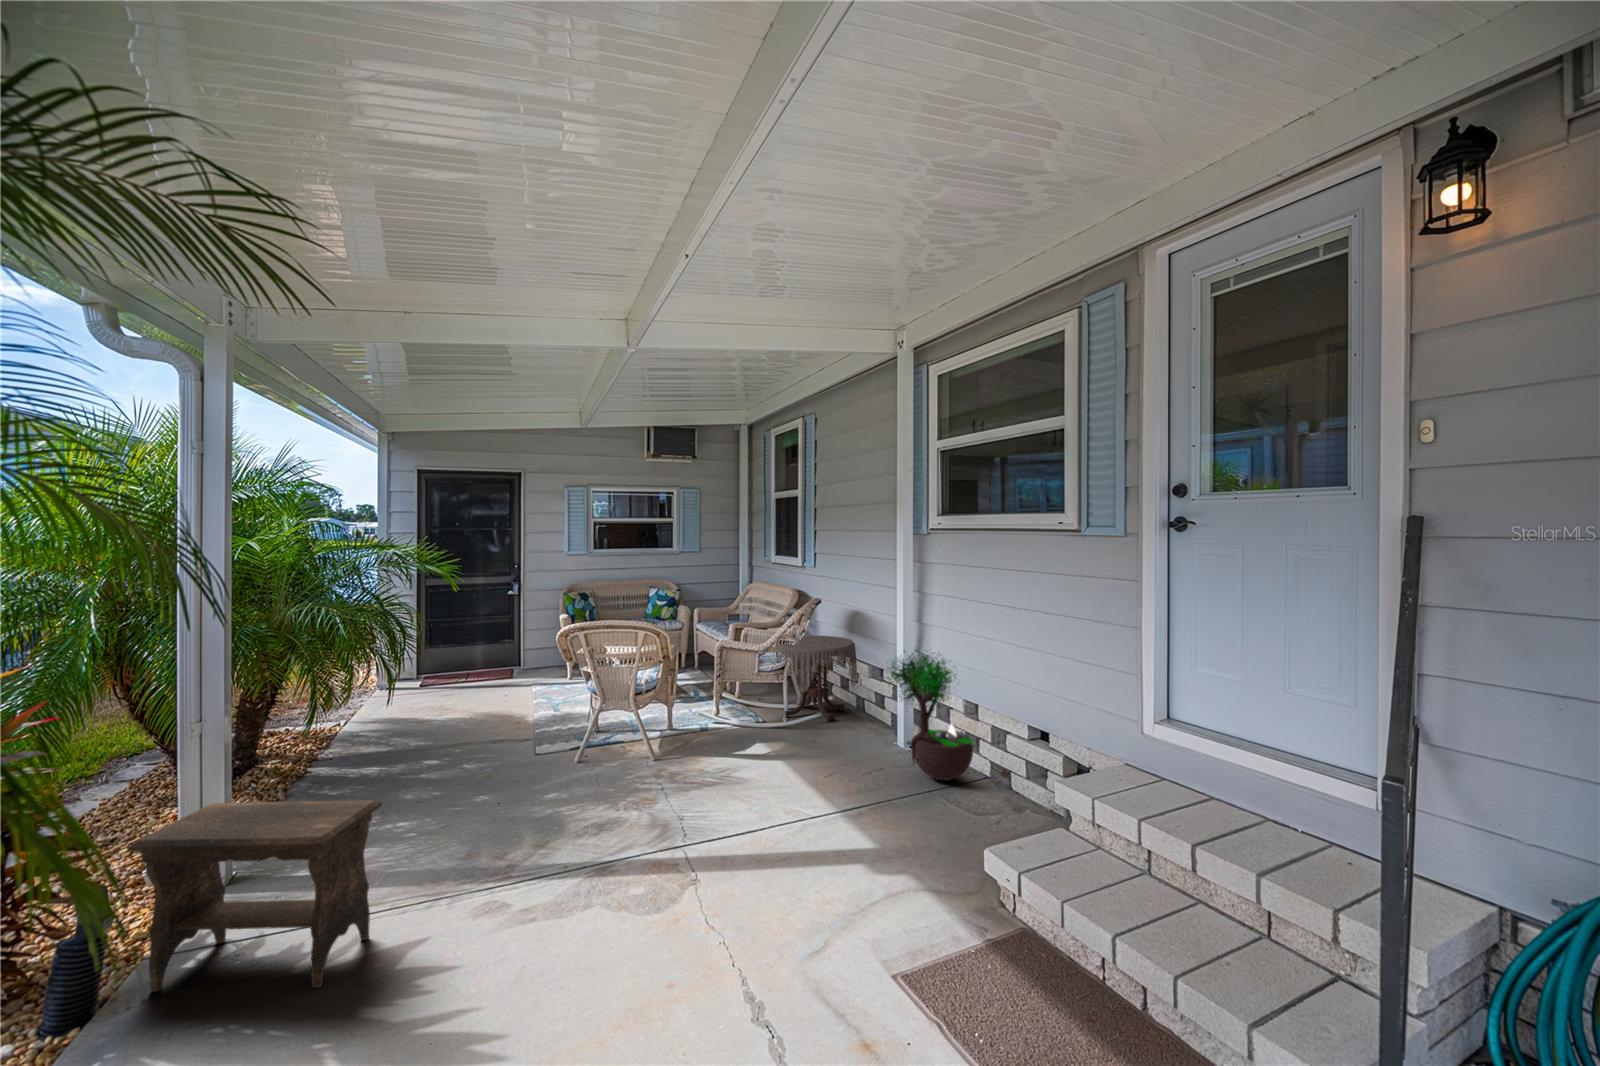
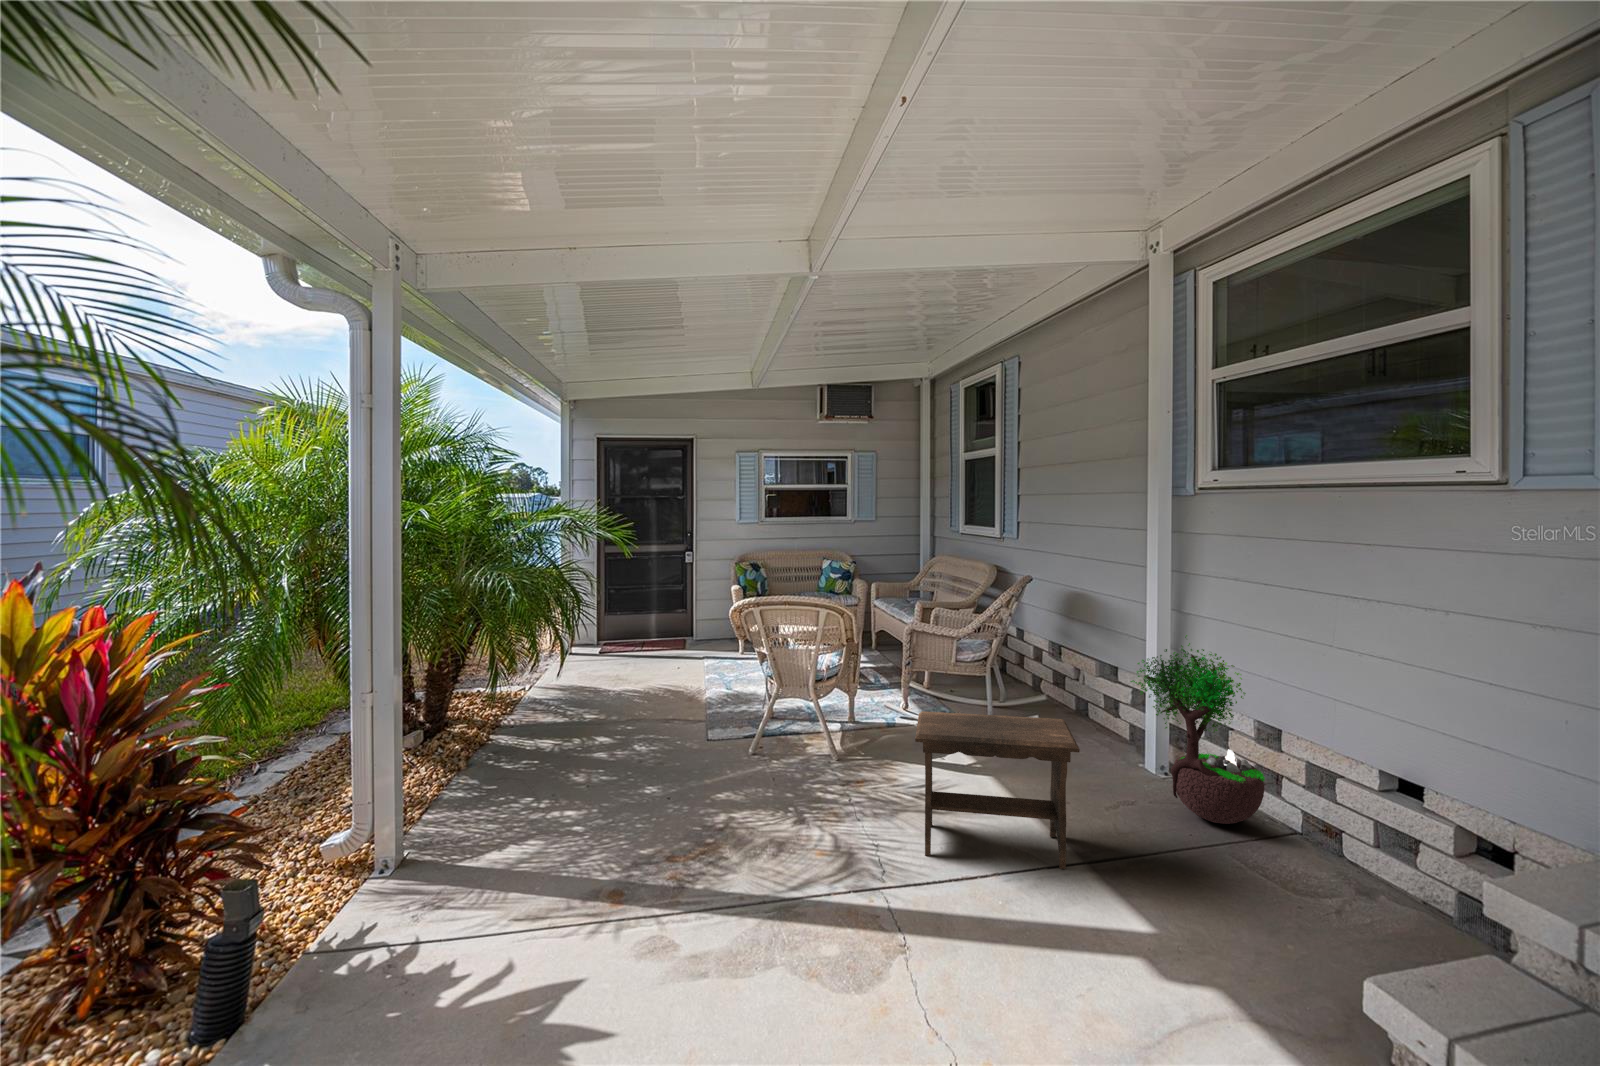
side table: present [775,636,857,722] -> none [973,621,1077,726]
footstool: present [127,800,382,992] -> present [915,711,1080,869]

